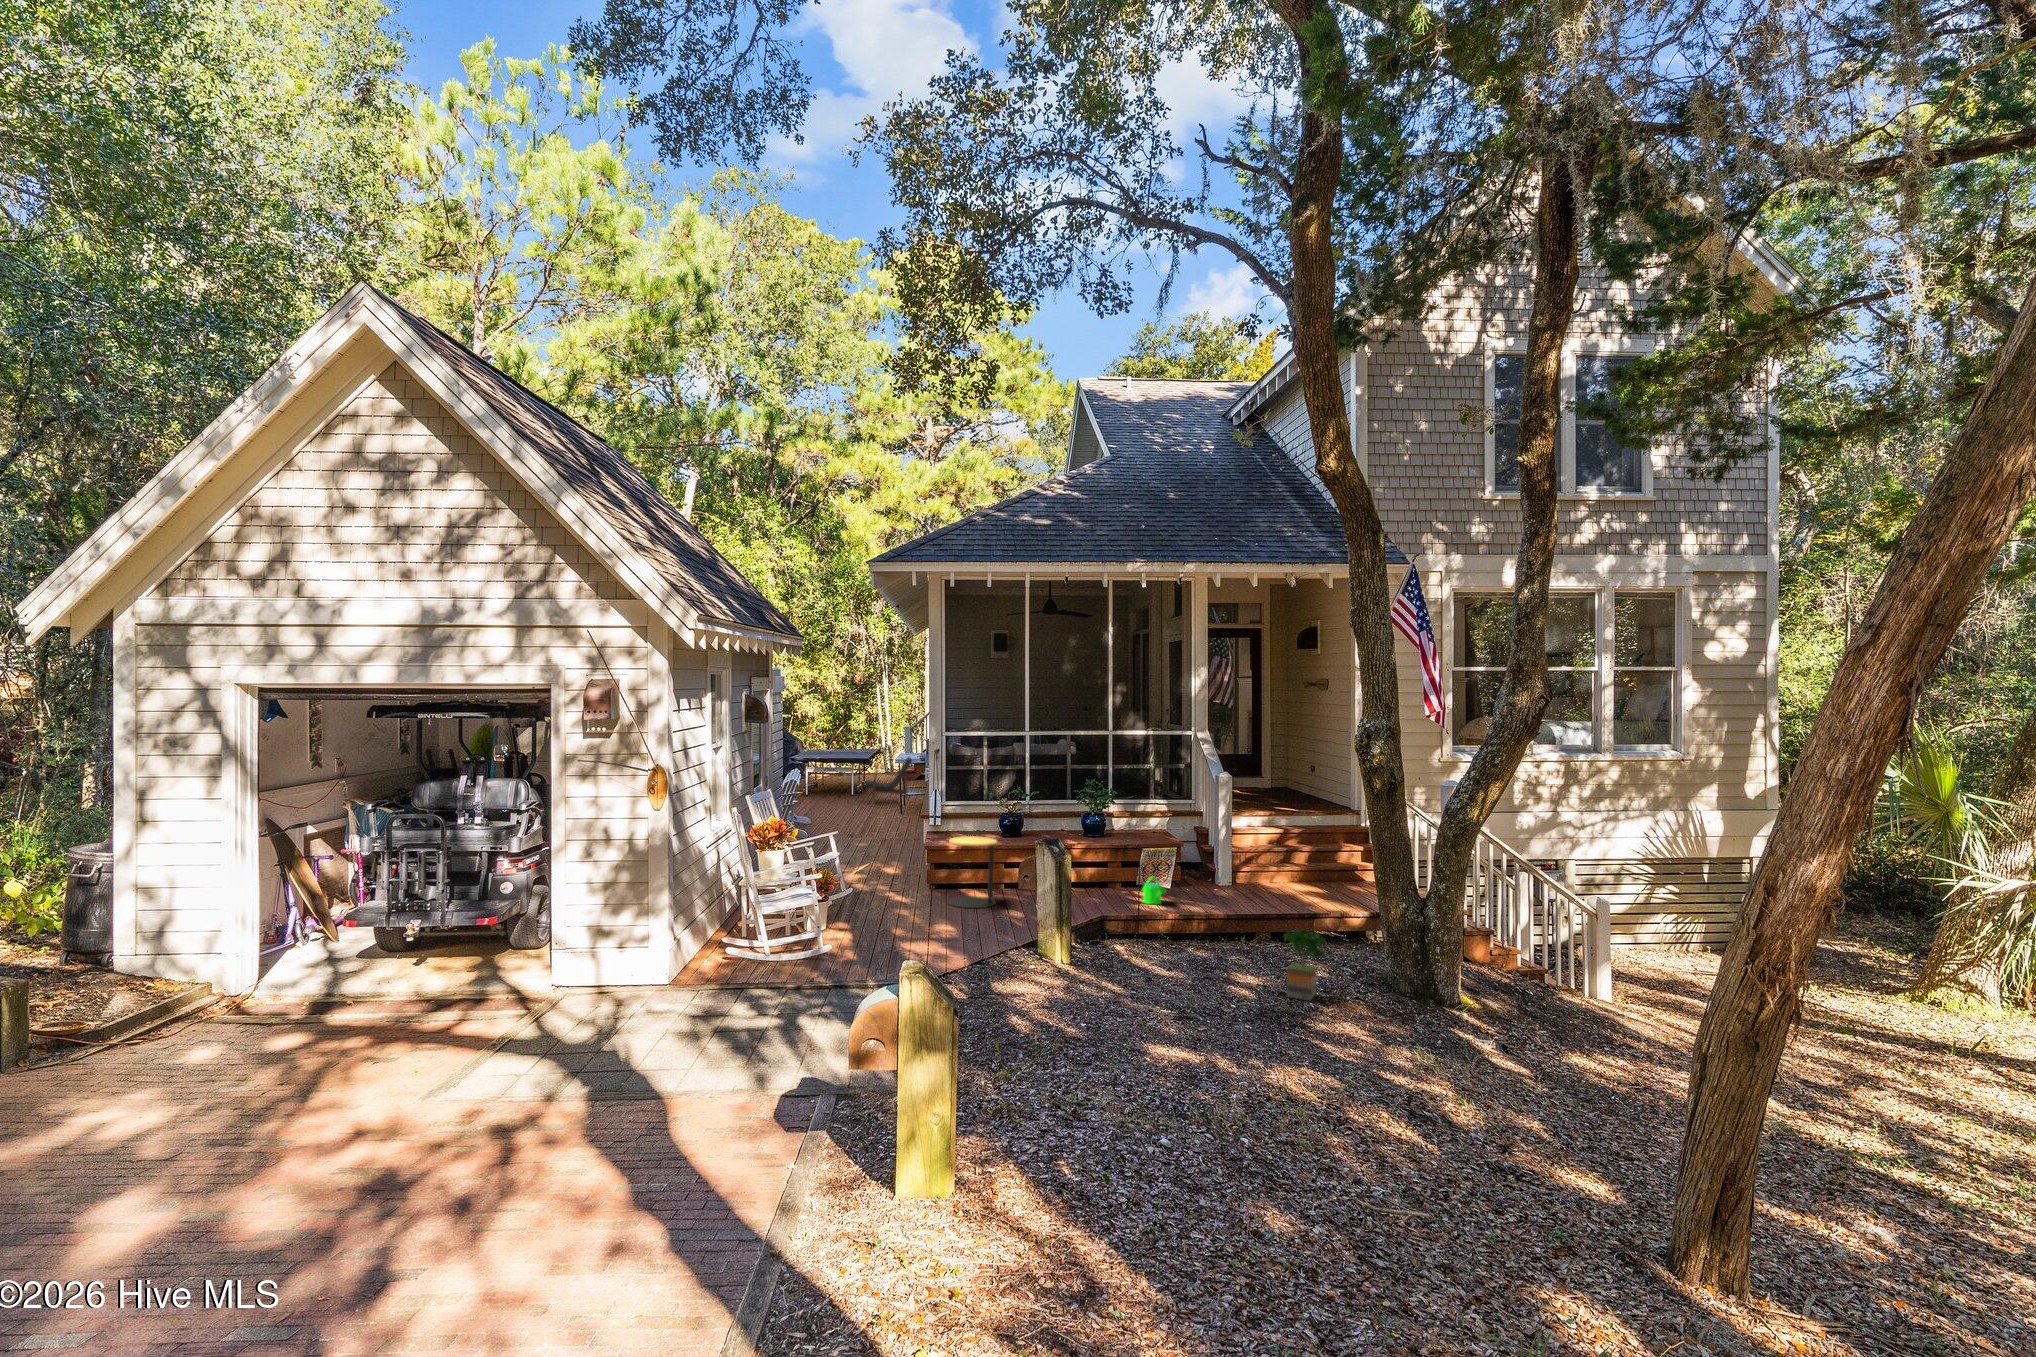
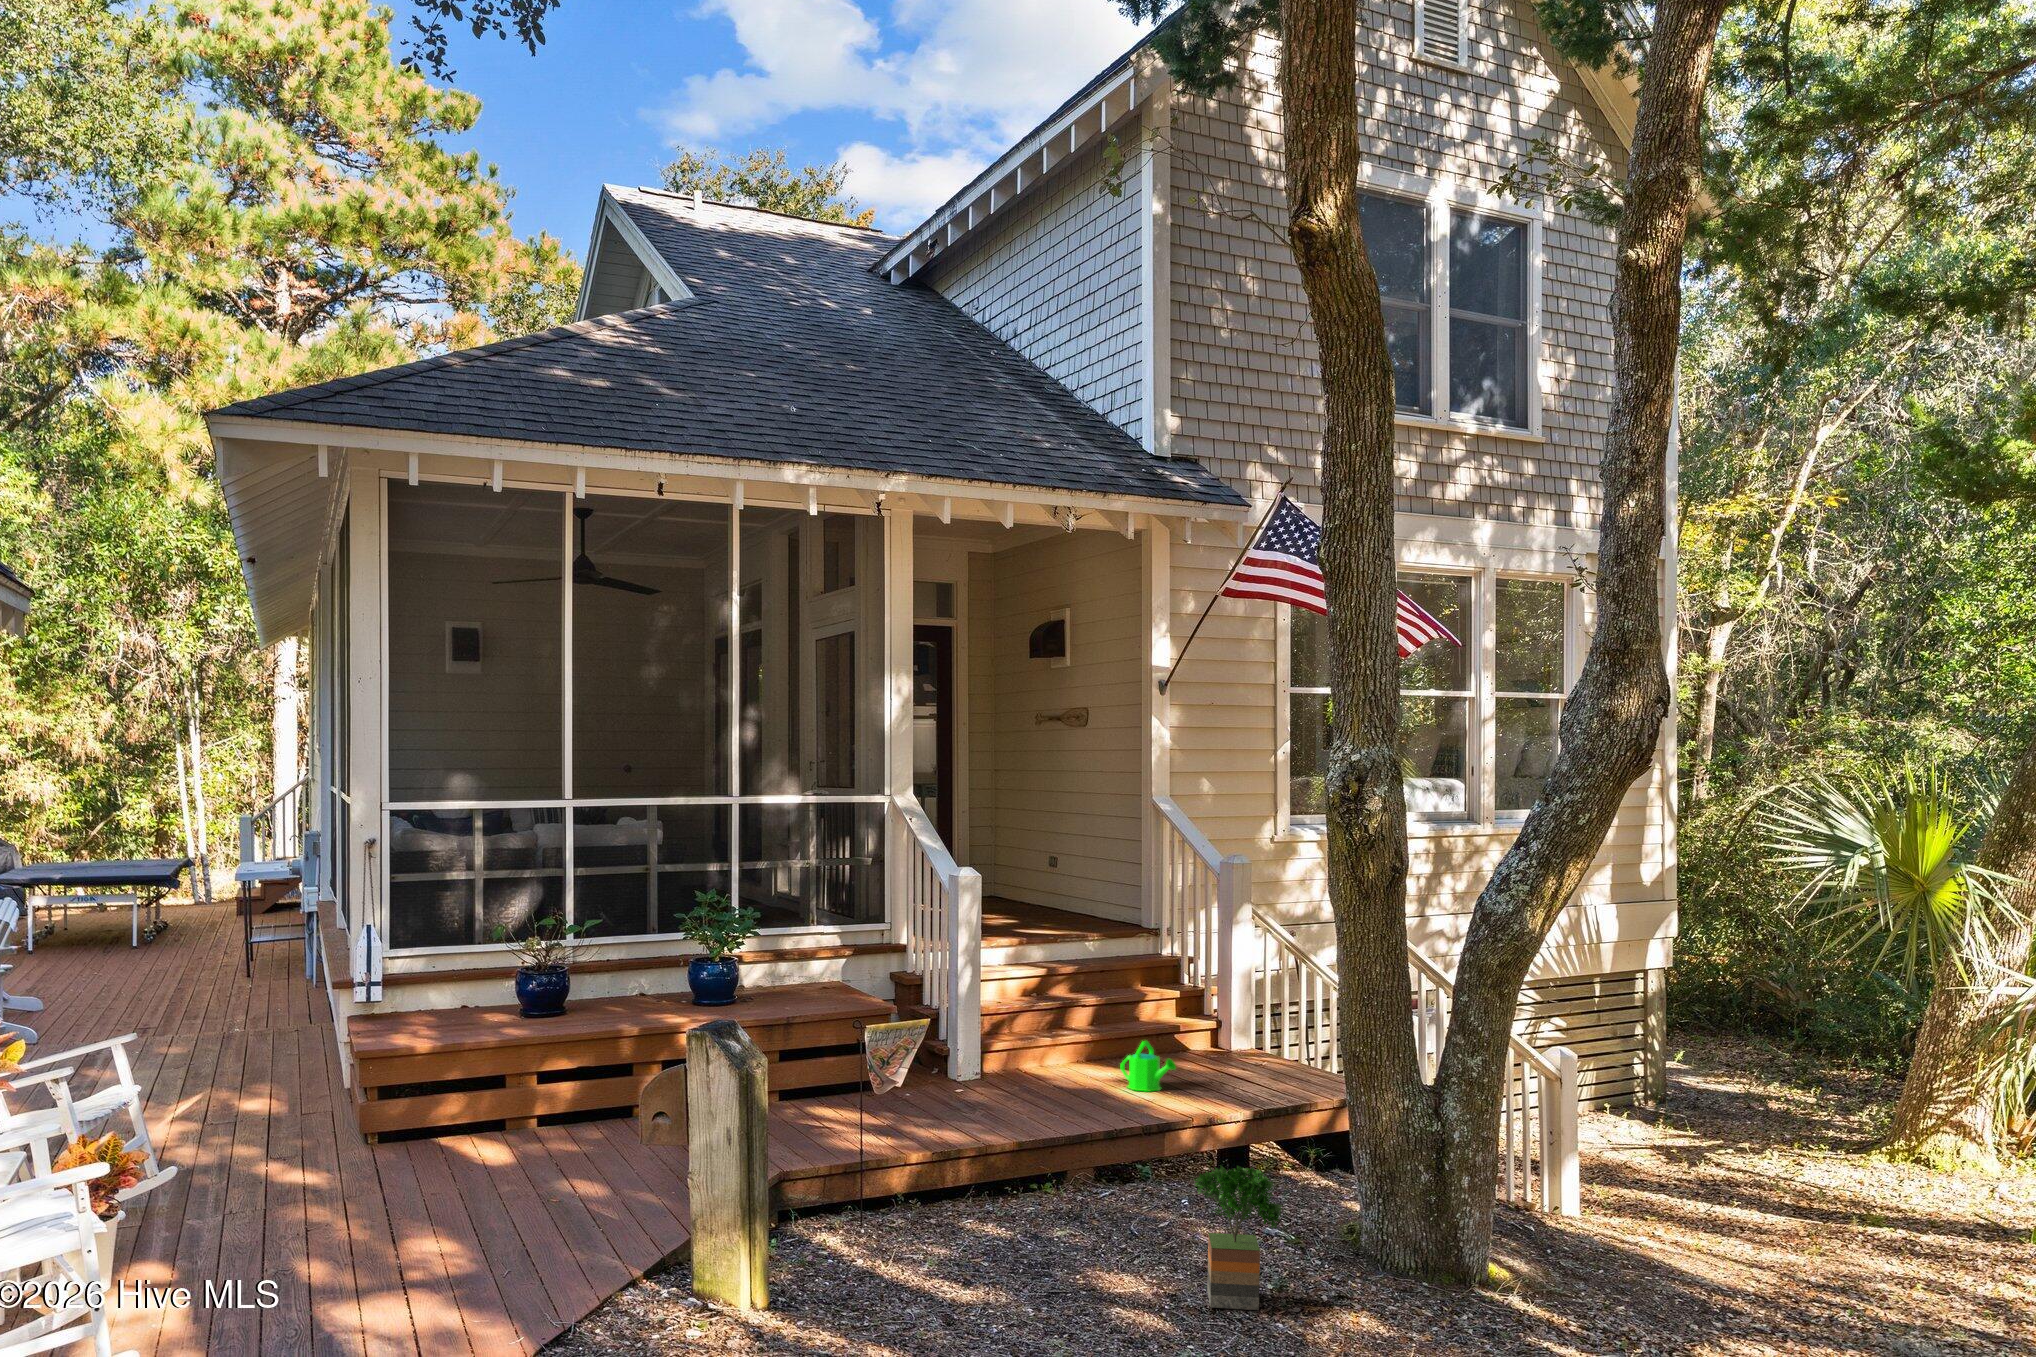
lounge chair: present [866,757,912,803] -> none [165,869,269,965]
side table: present [947,836,997,908] -> none [406,1020,523,1178]
watering can: present [1143,876,1166,904] -> present [1120,1041,1176,1091]

